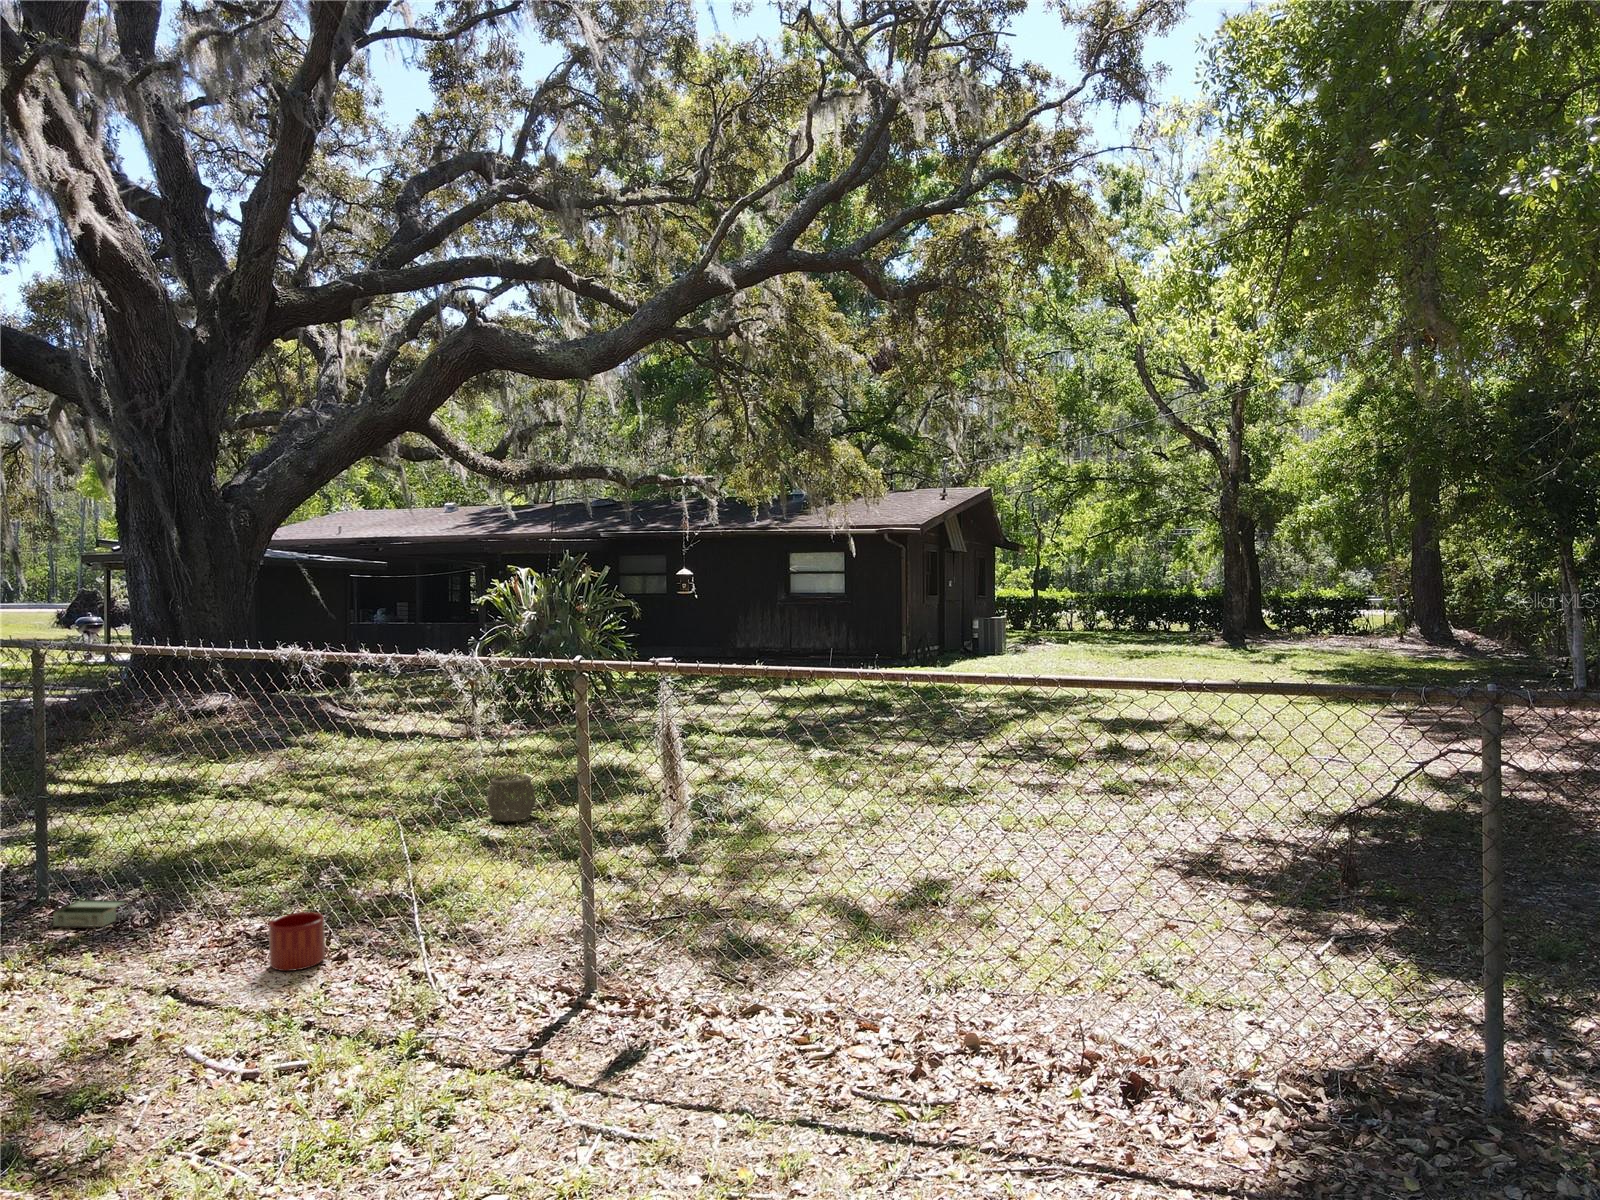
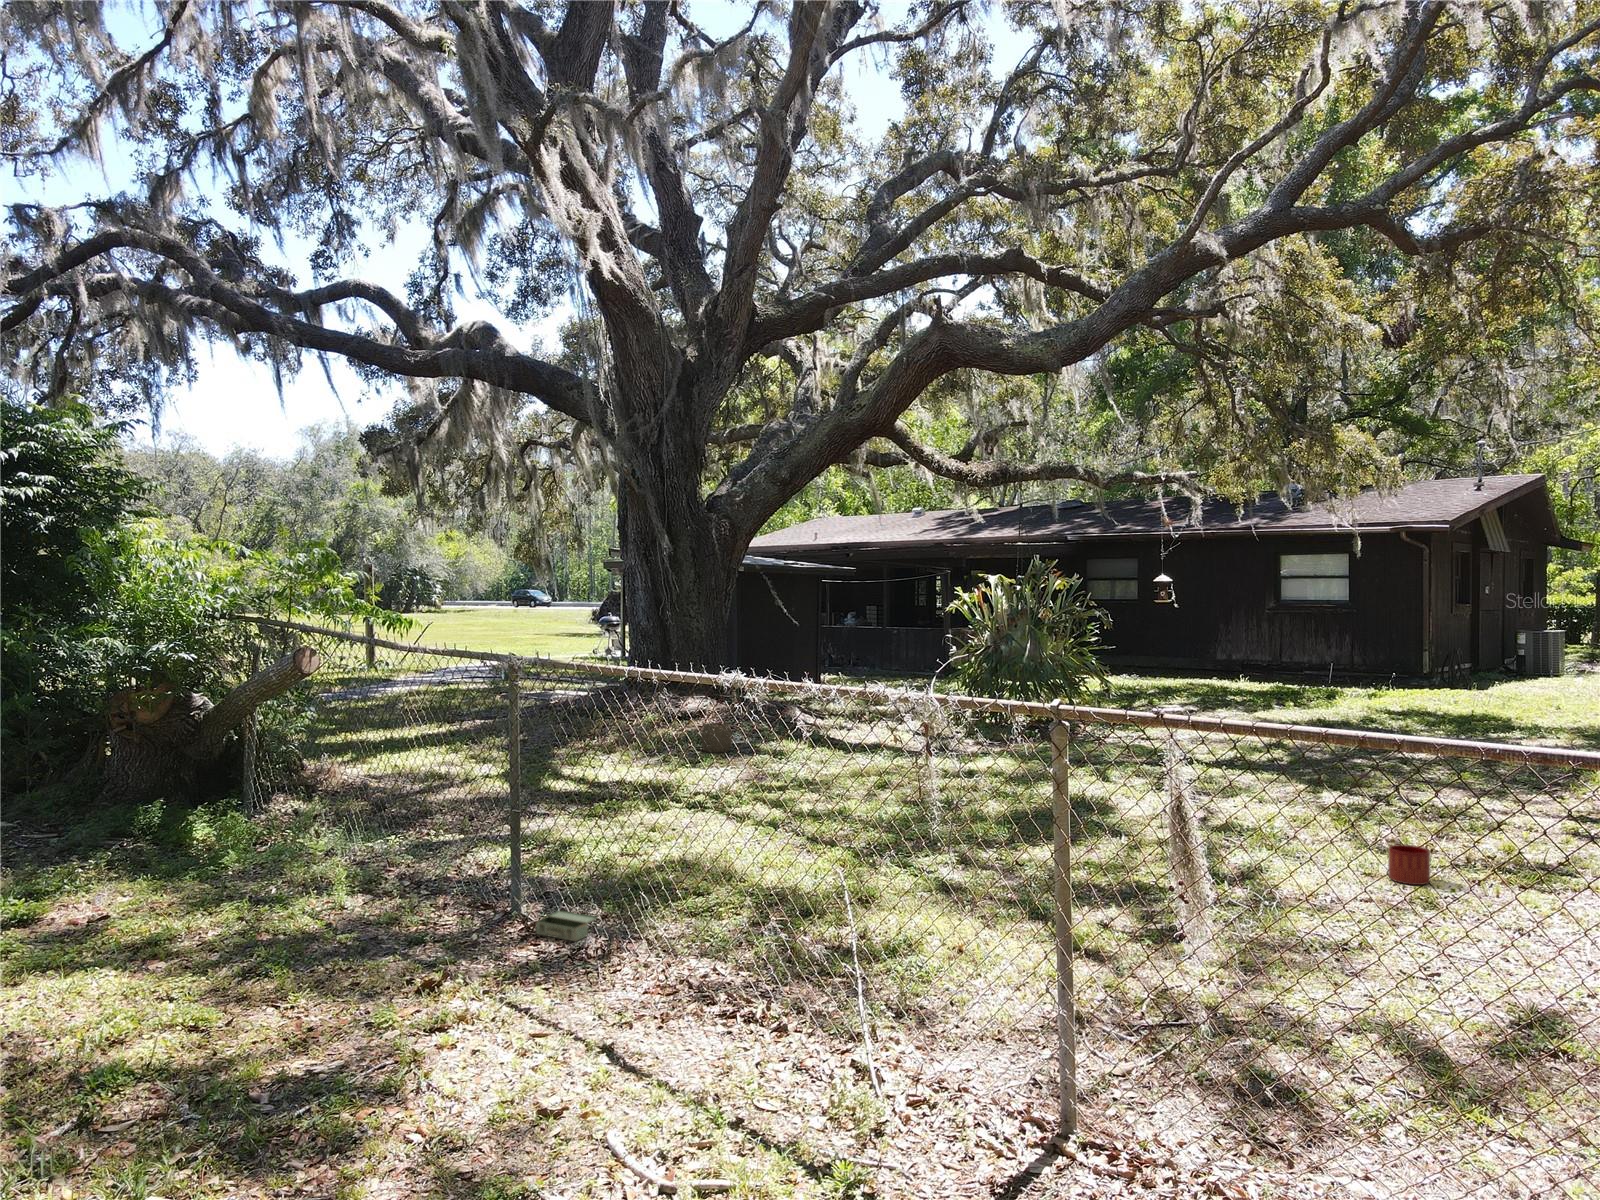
woven basket: present [487,775,535,821] -> present [701,723,732,753]
planter: present [269,912,325,971] -> present [1388,844,1430,885]

